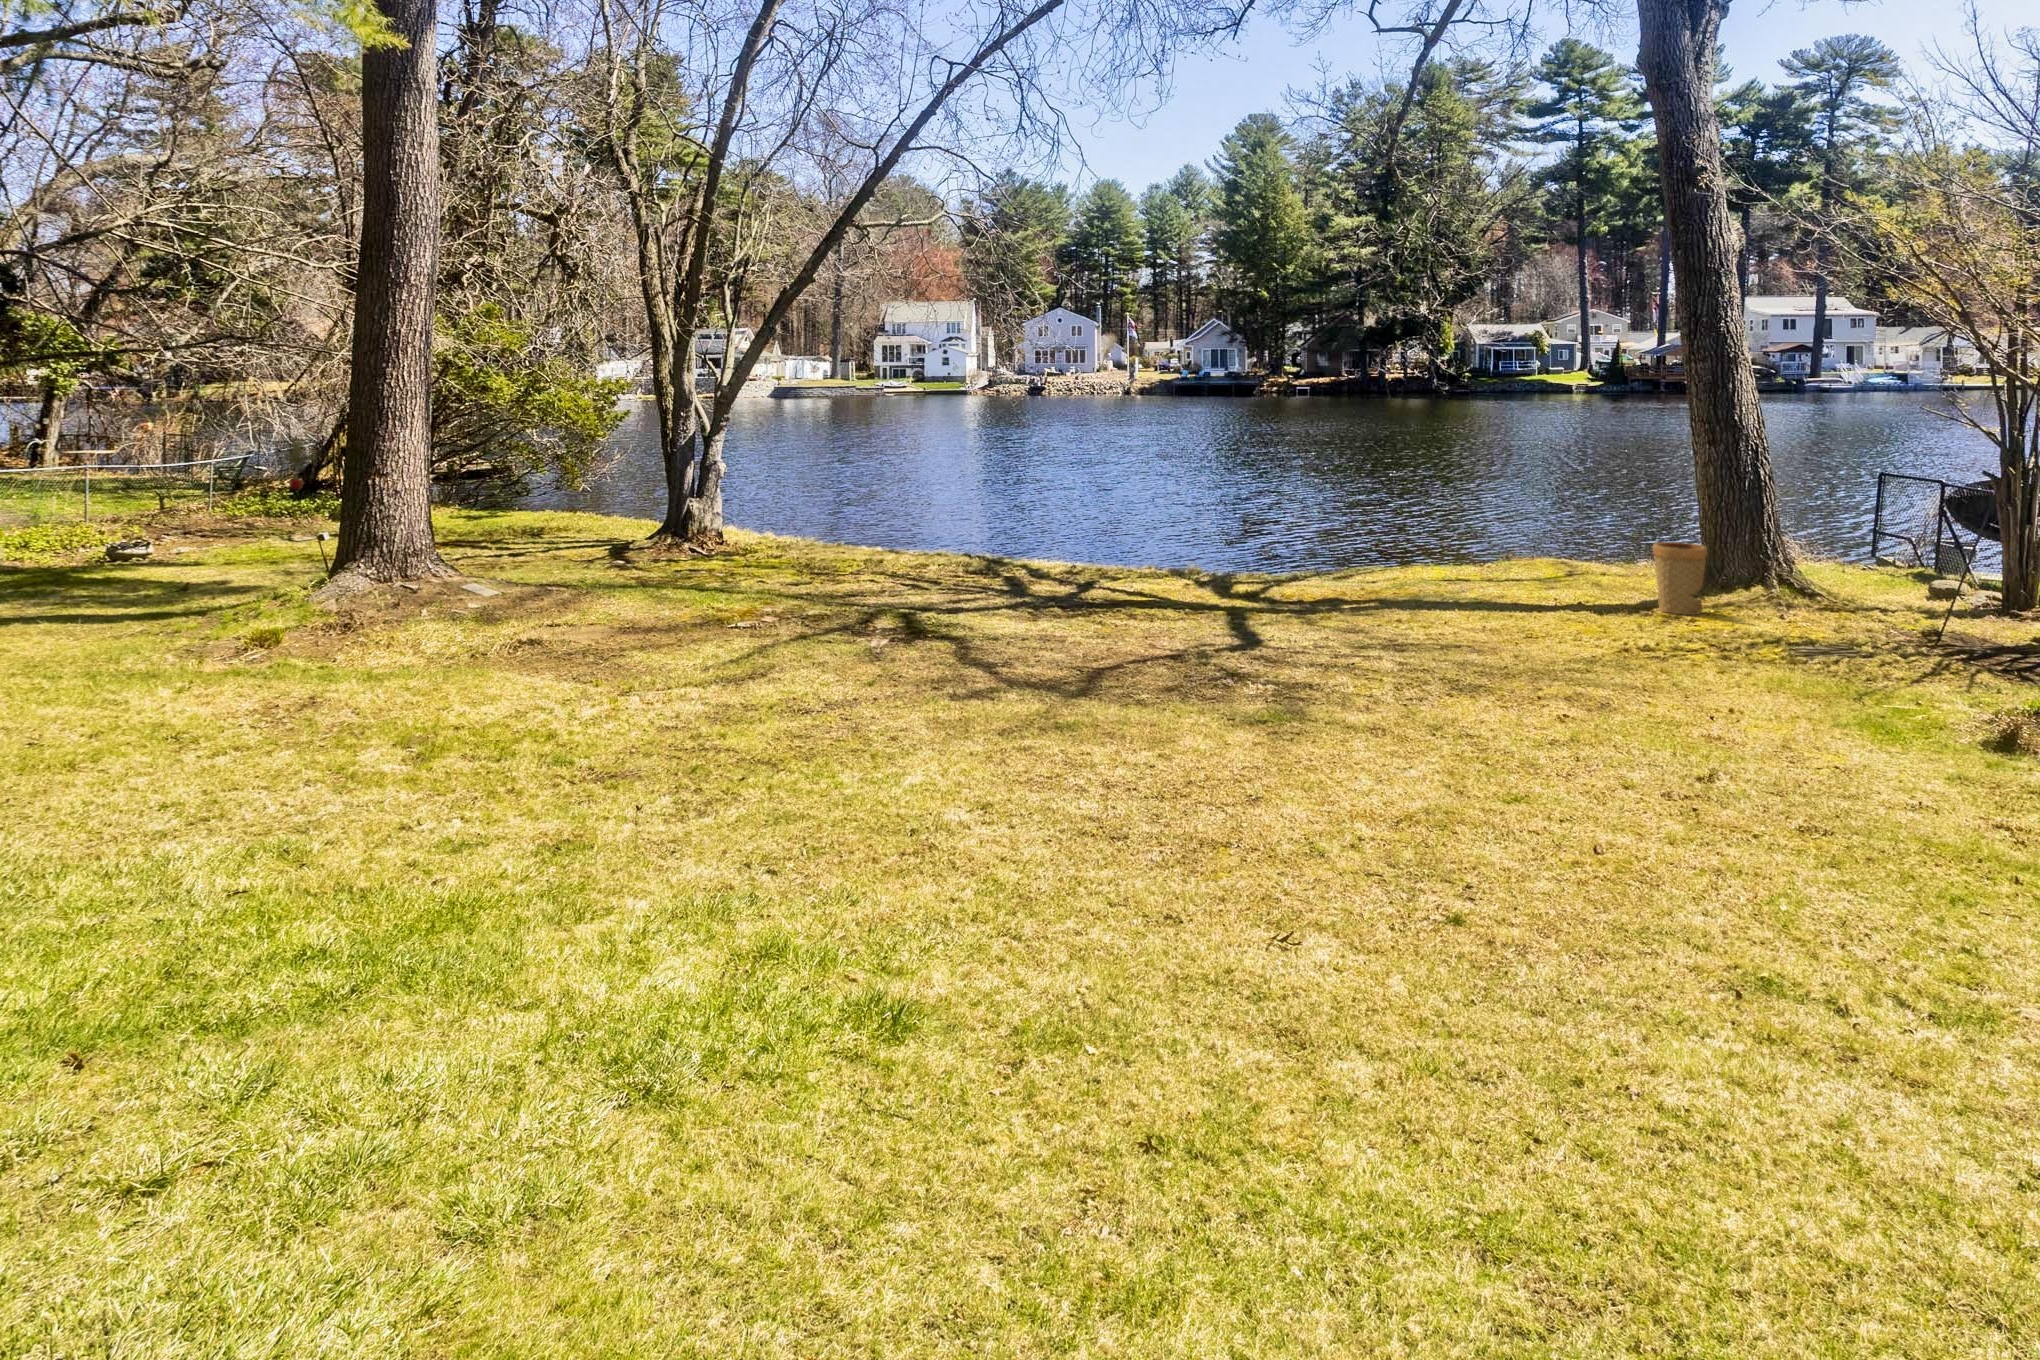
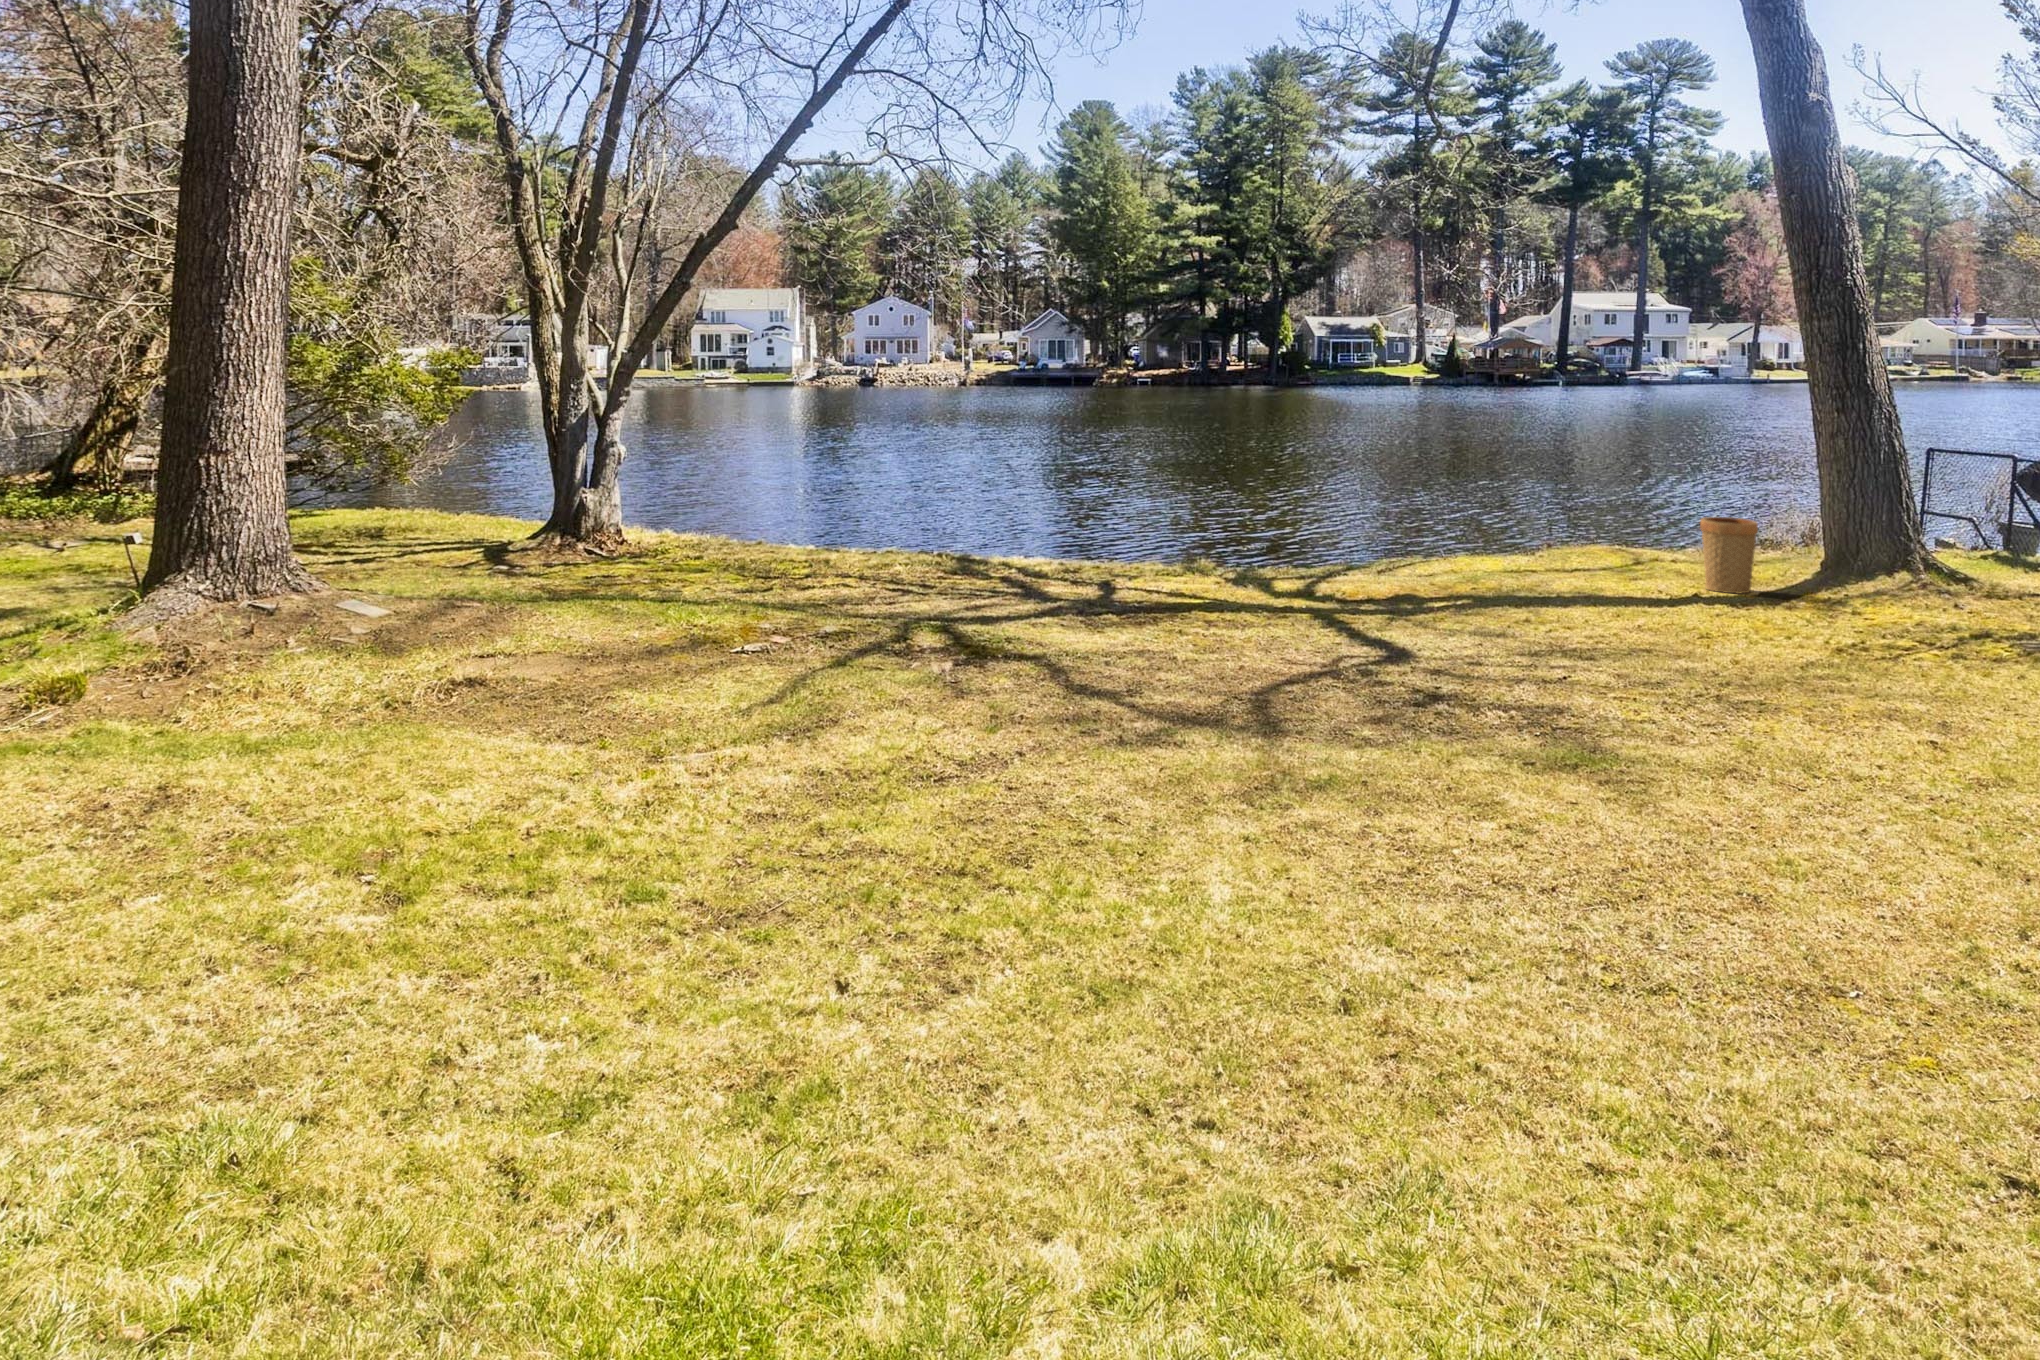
potted tree: present [285,437,316,490] -> none [25,418,73,486]

